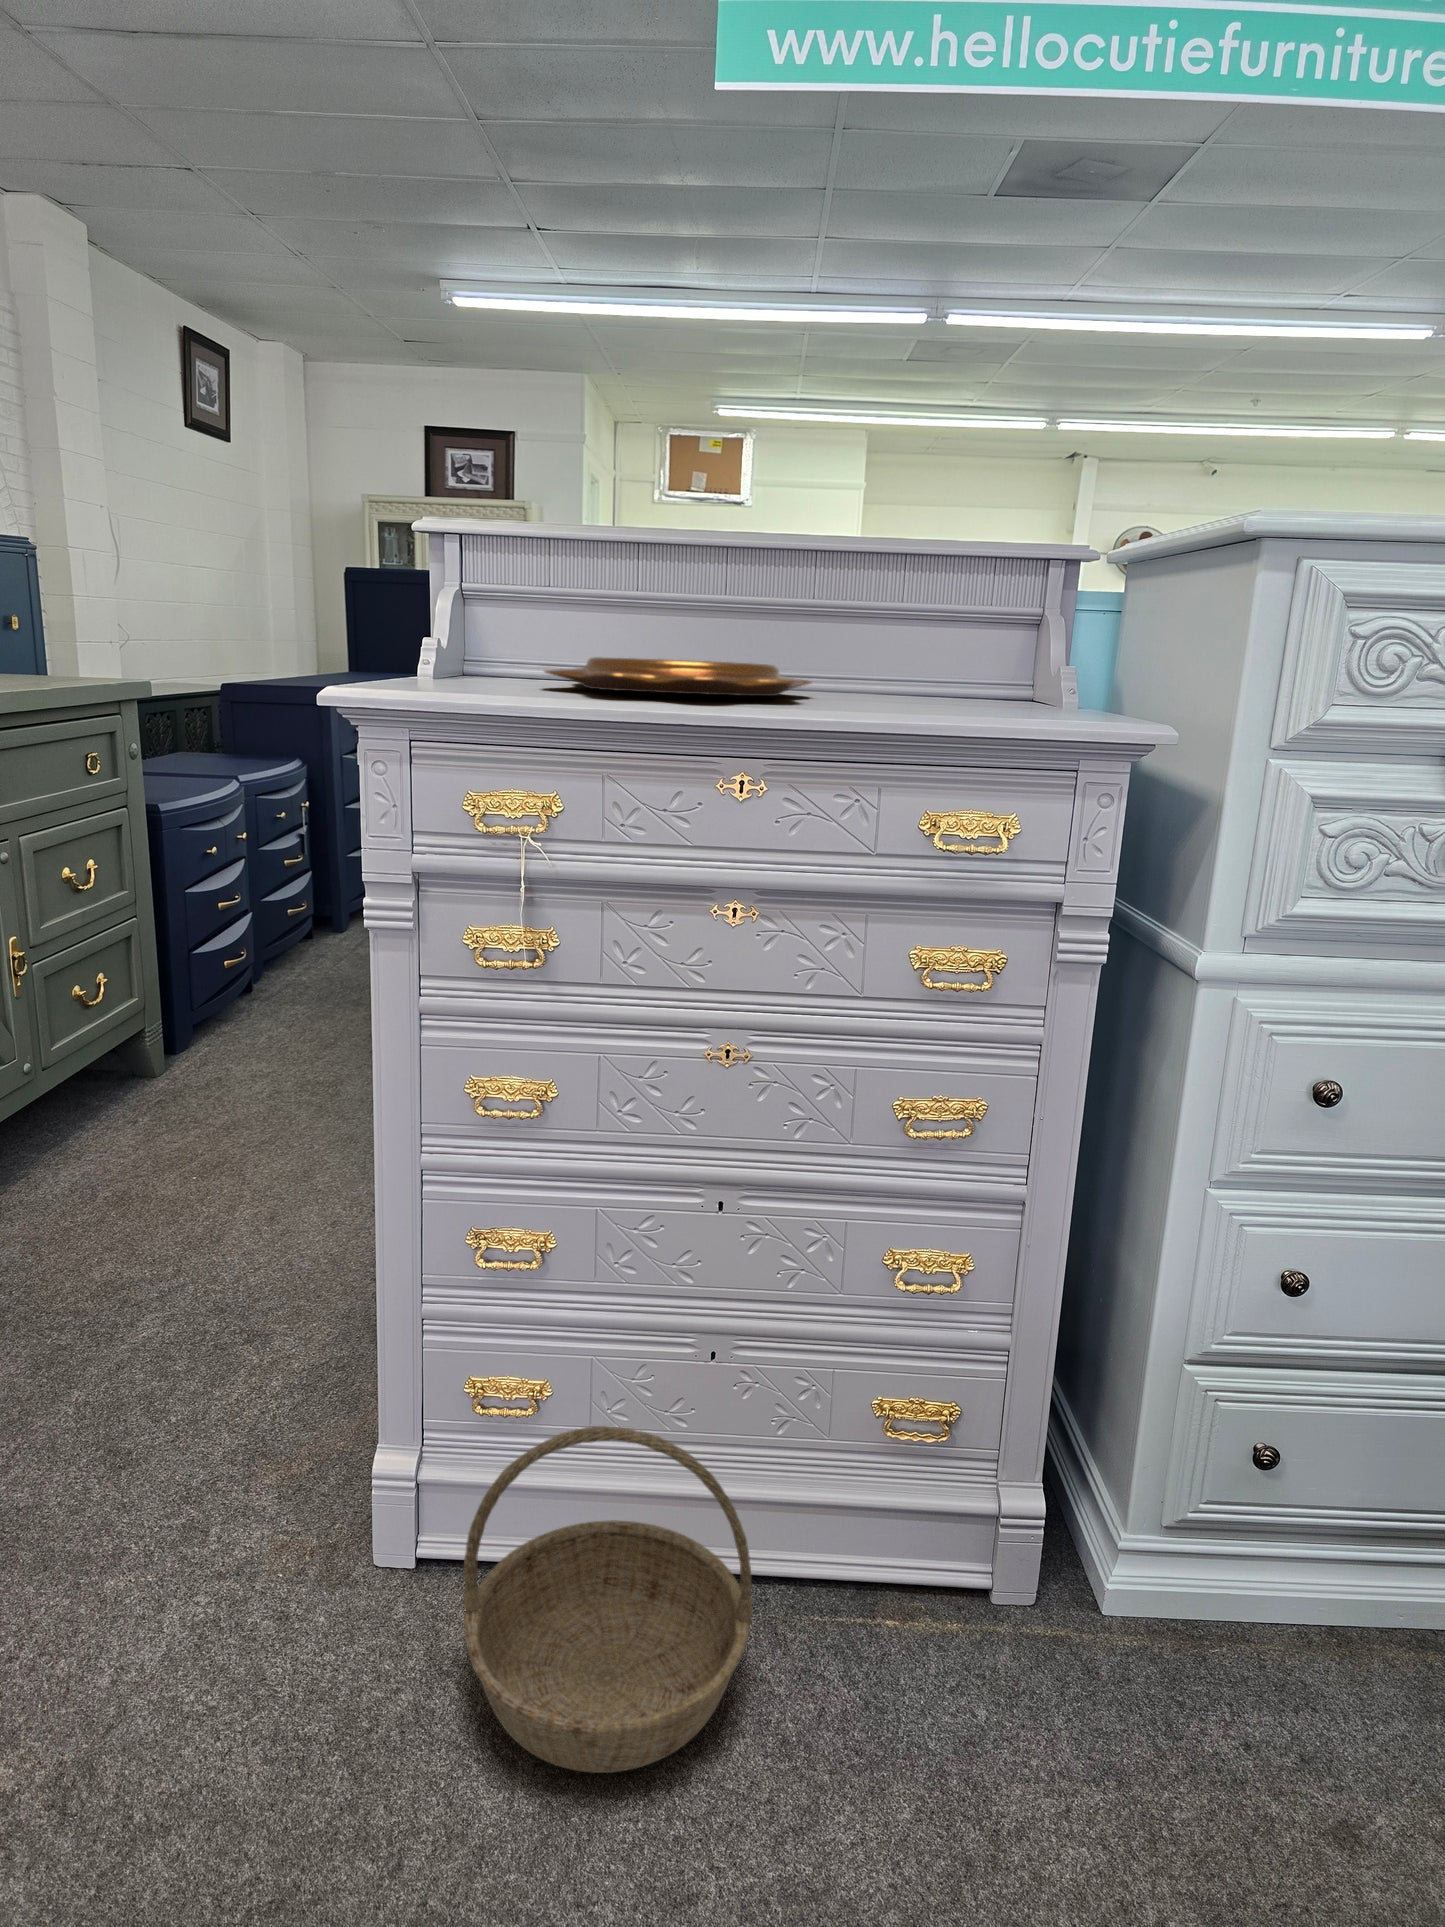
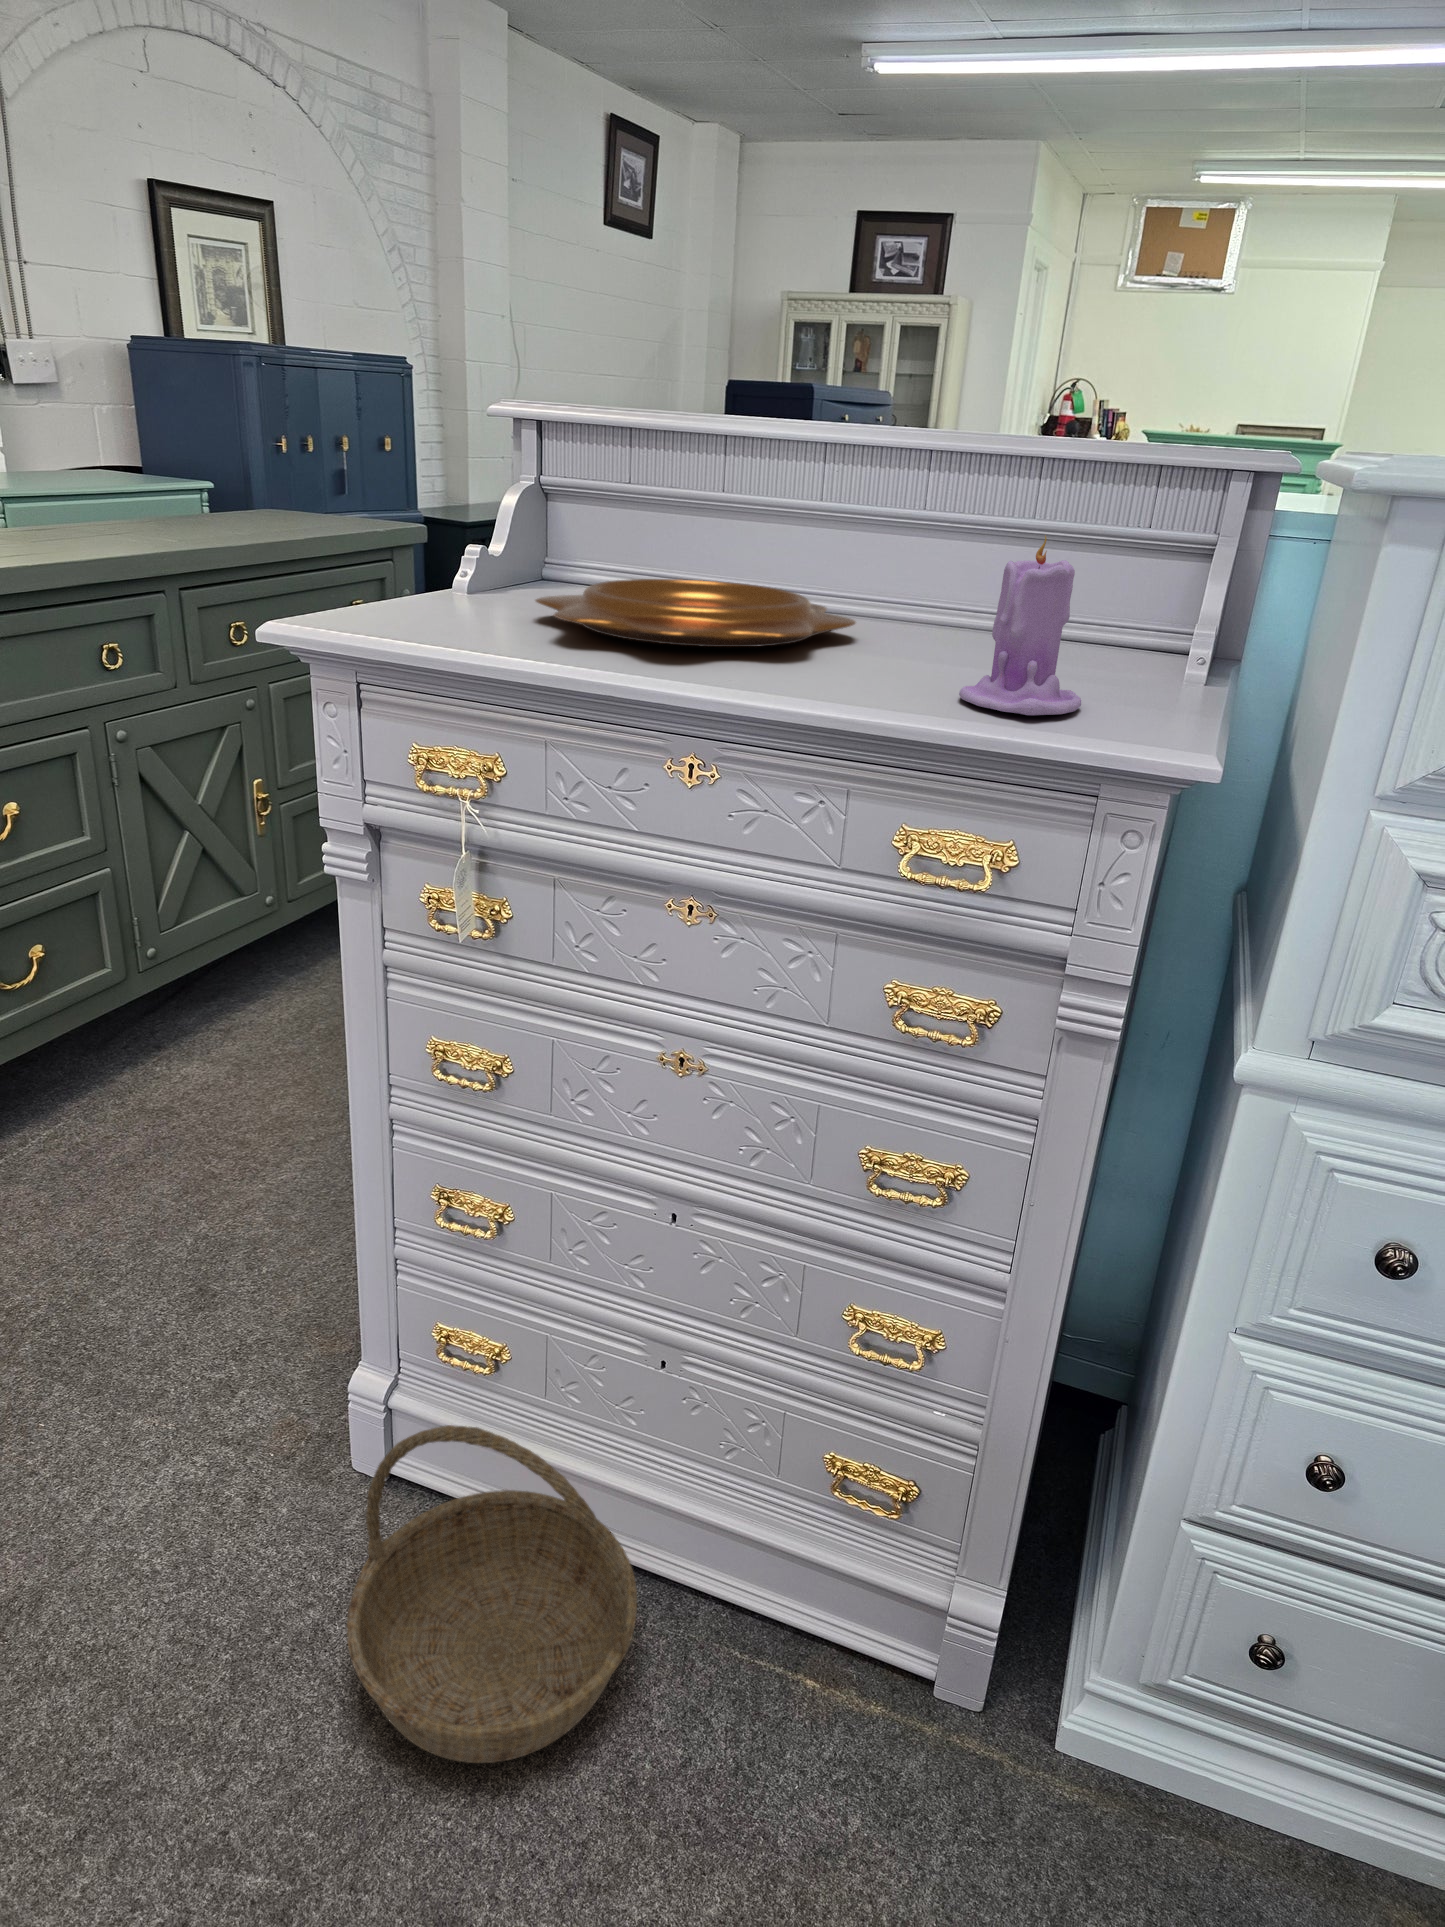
candle: none [948,588,1041,717] -> present [959,535,1081,715]

